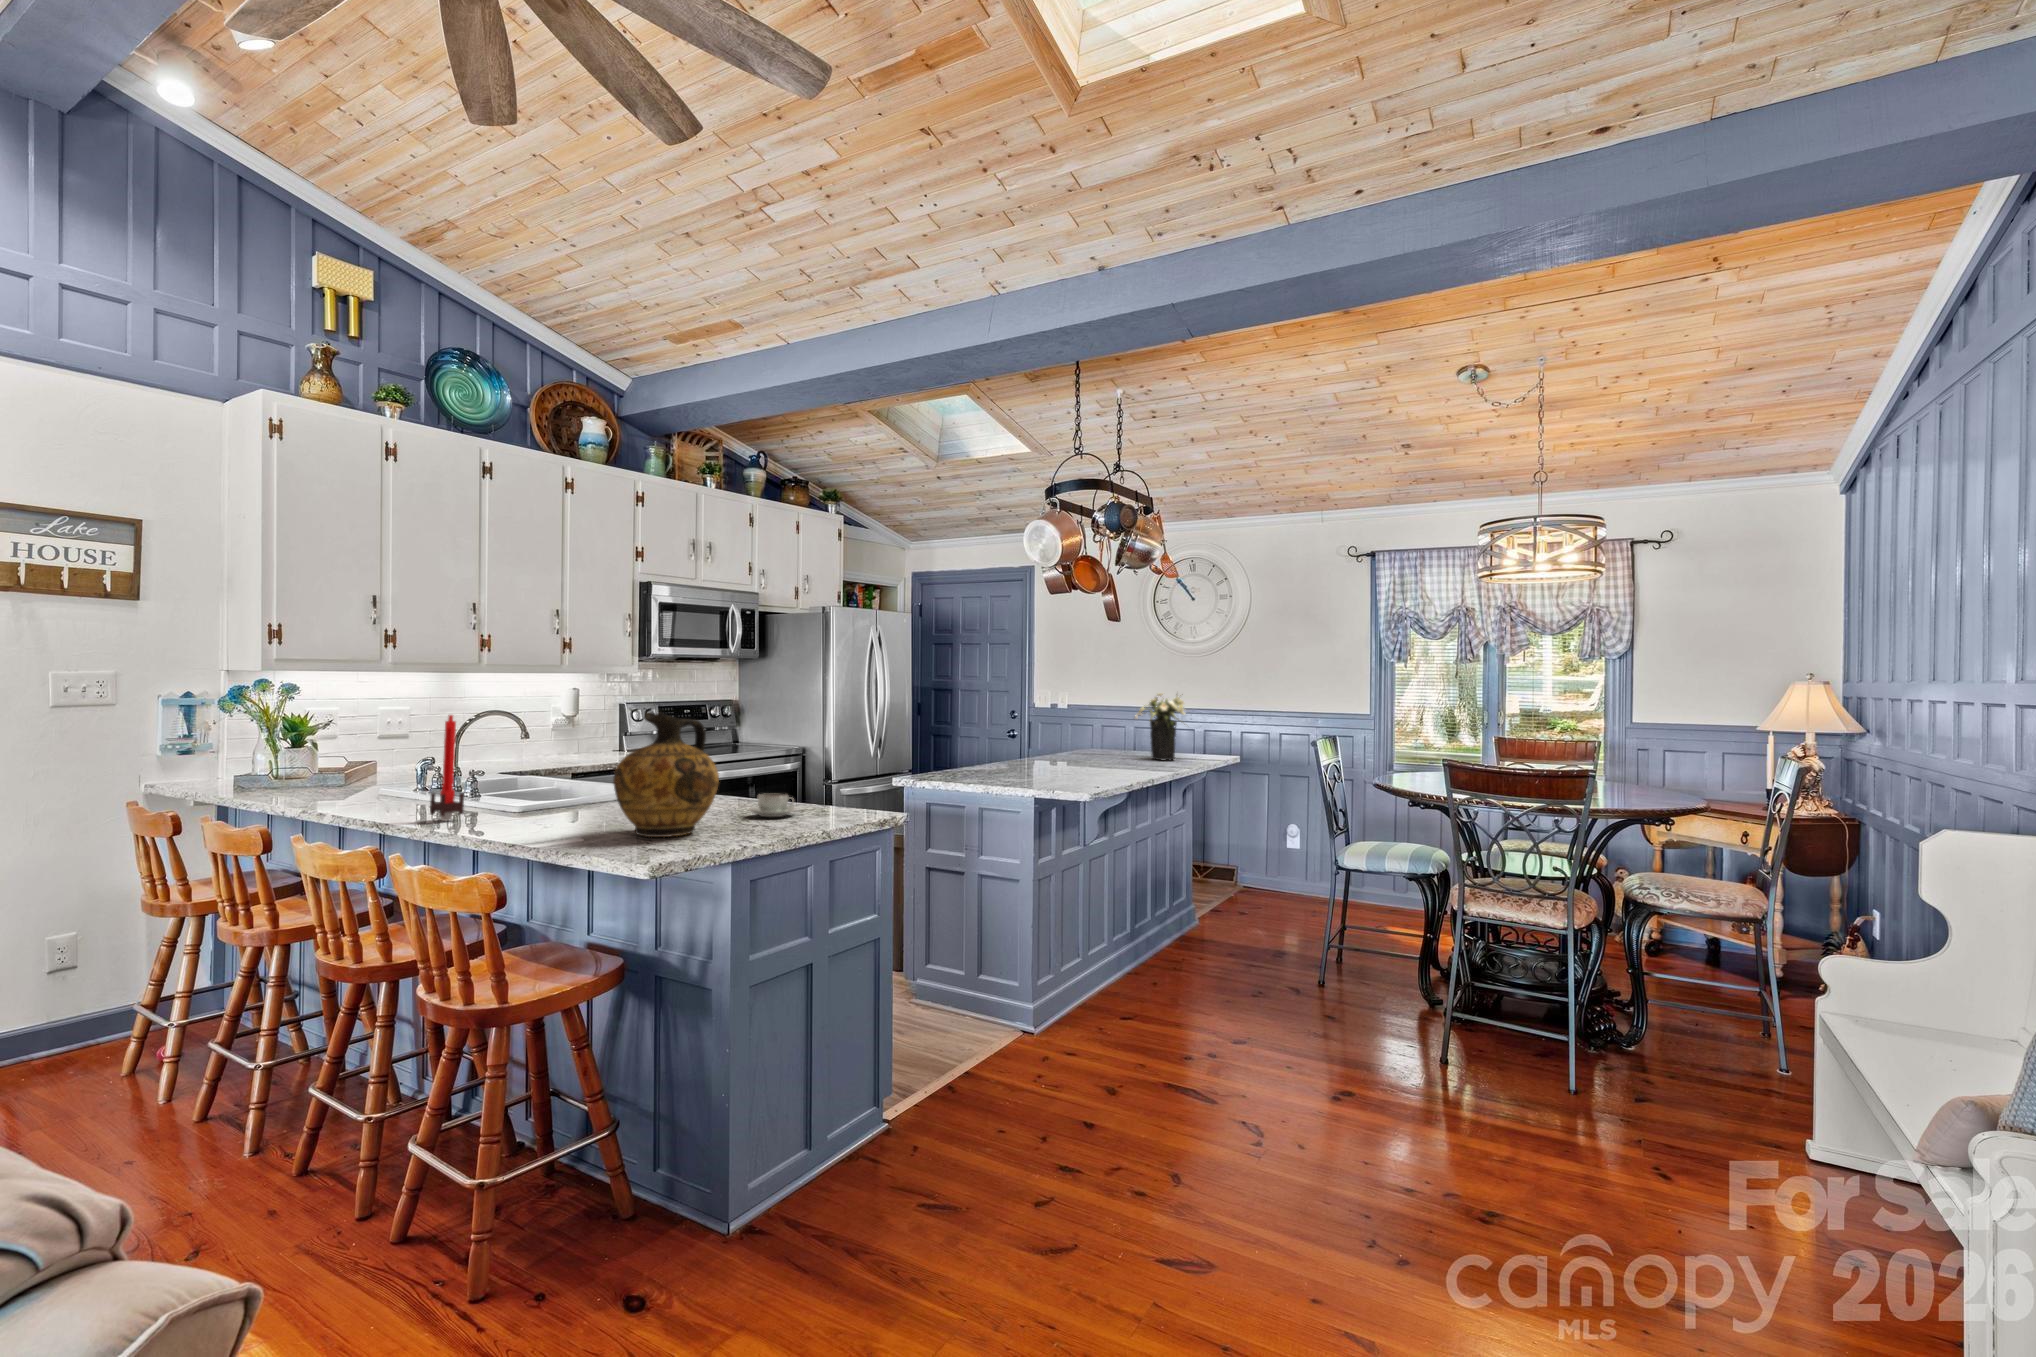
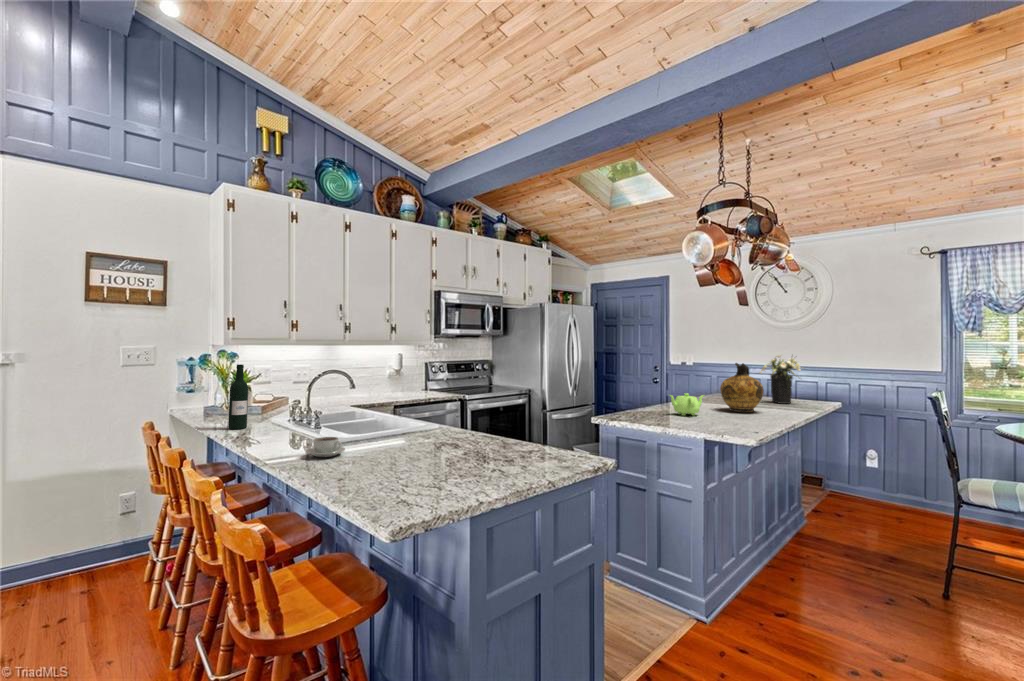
wine bottle: none [320,703,353,803] -> present [228,364,248,429]
ceramic jug: present [613,712,719,837] -> present [720,363,764,412]
candle: present [430,715,464,821] -> none [270,374,292,451]
teapot: none [1000,745,1049,775] -> present [670,393,704,416]
coffee cup: present [749,794,795,817] -> present [306,437,345,457]

